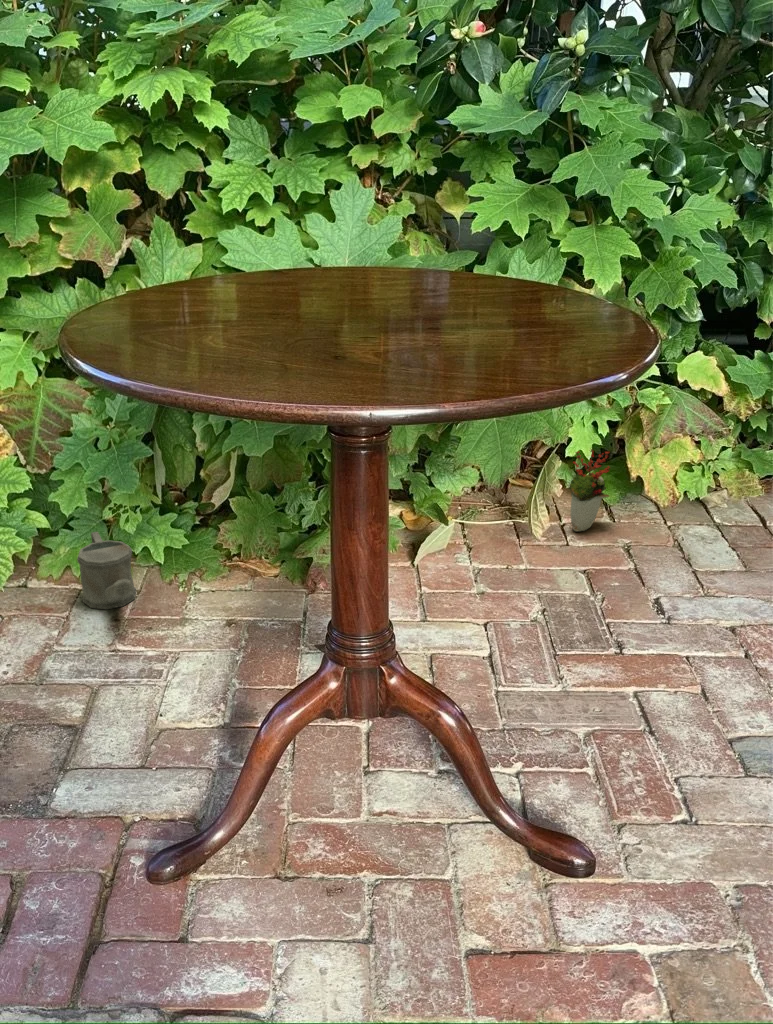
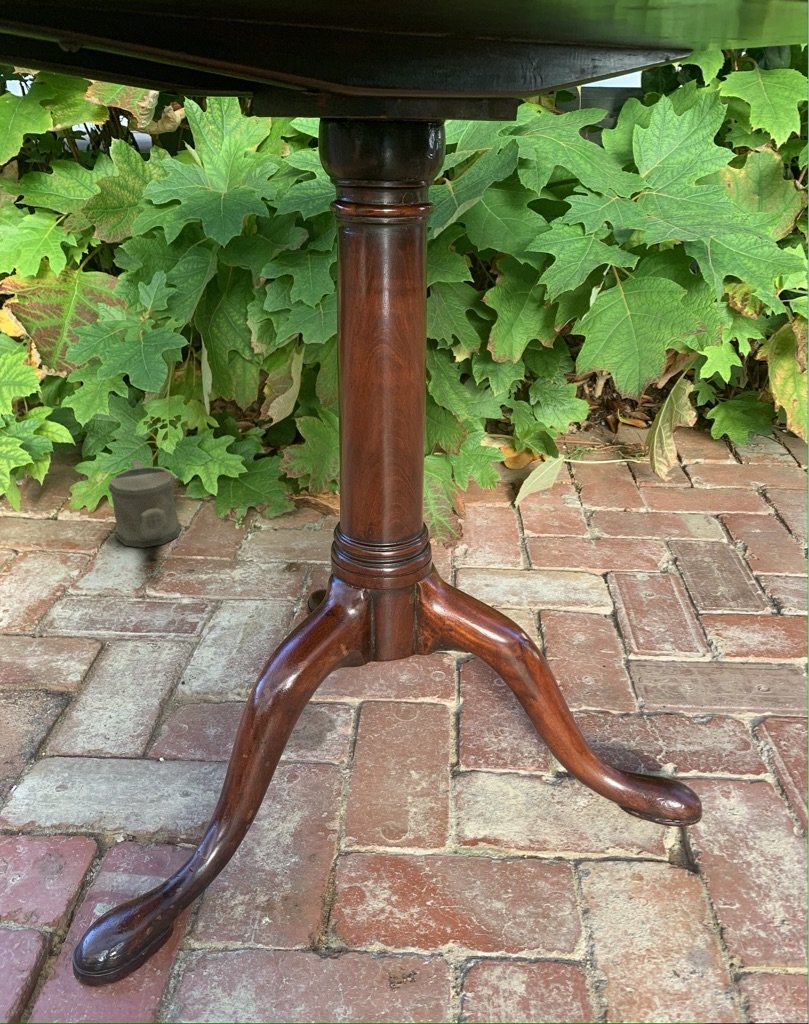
decorative plant: present [569,449,610,531] -> none [695,371,748,472]

